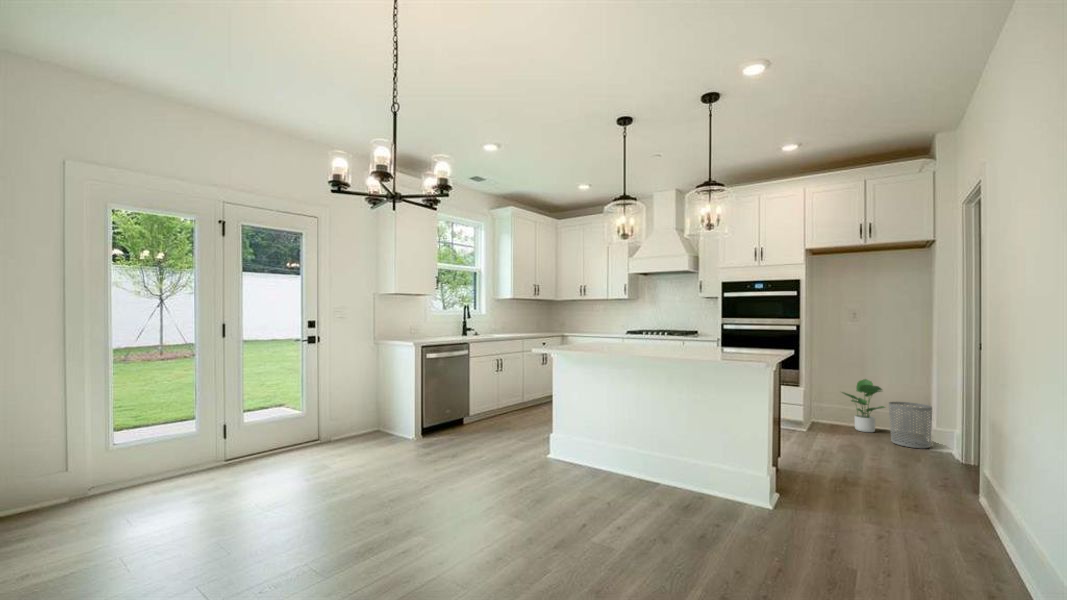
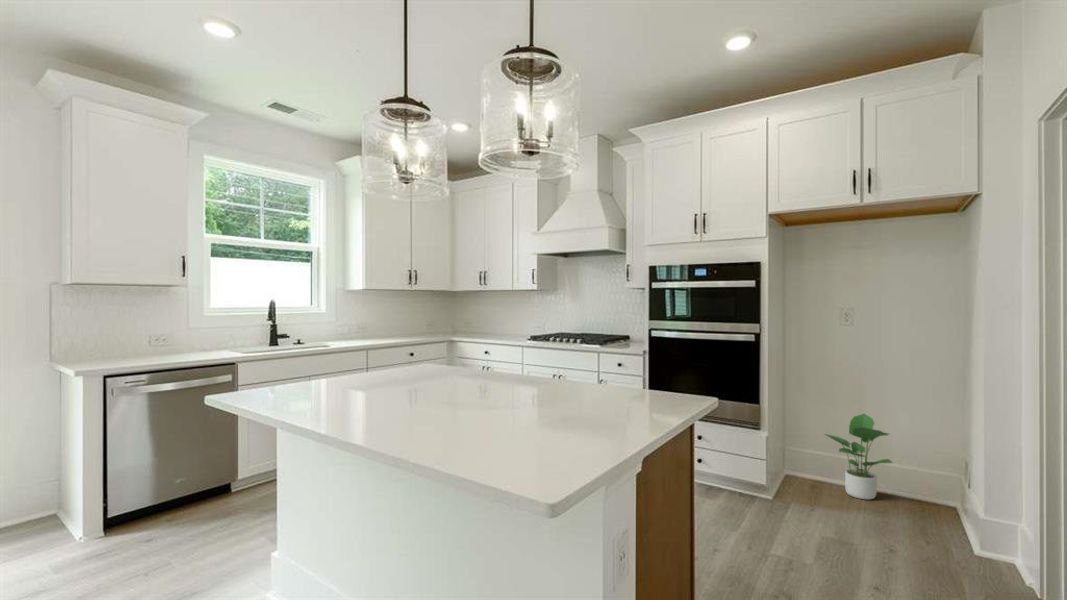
waste bin: present [889,402,932,448] -> none [895,459,967,543]

